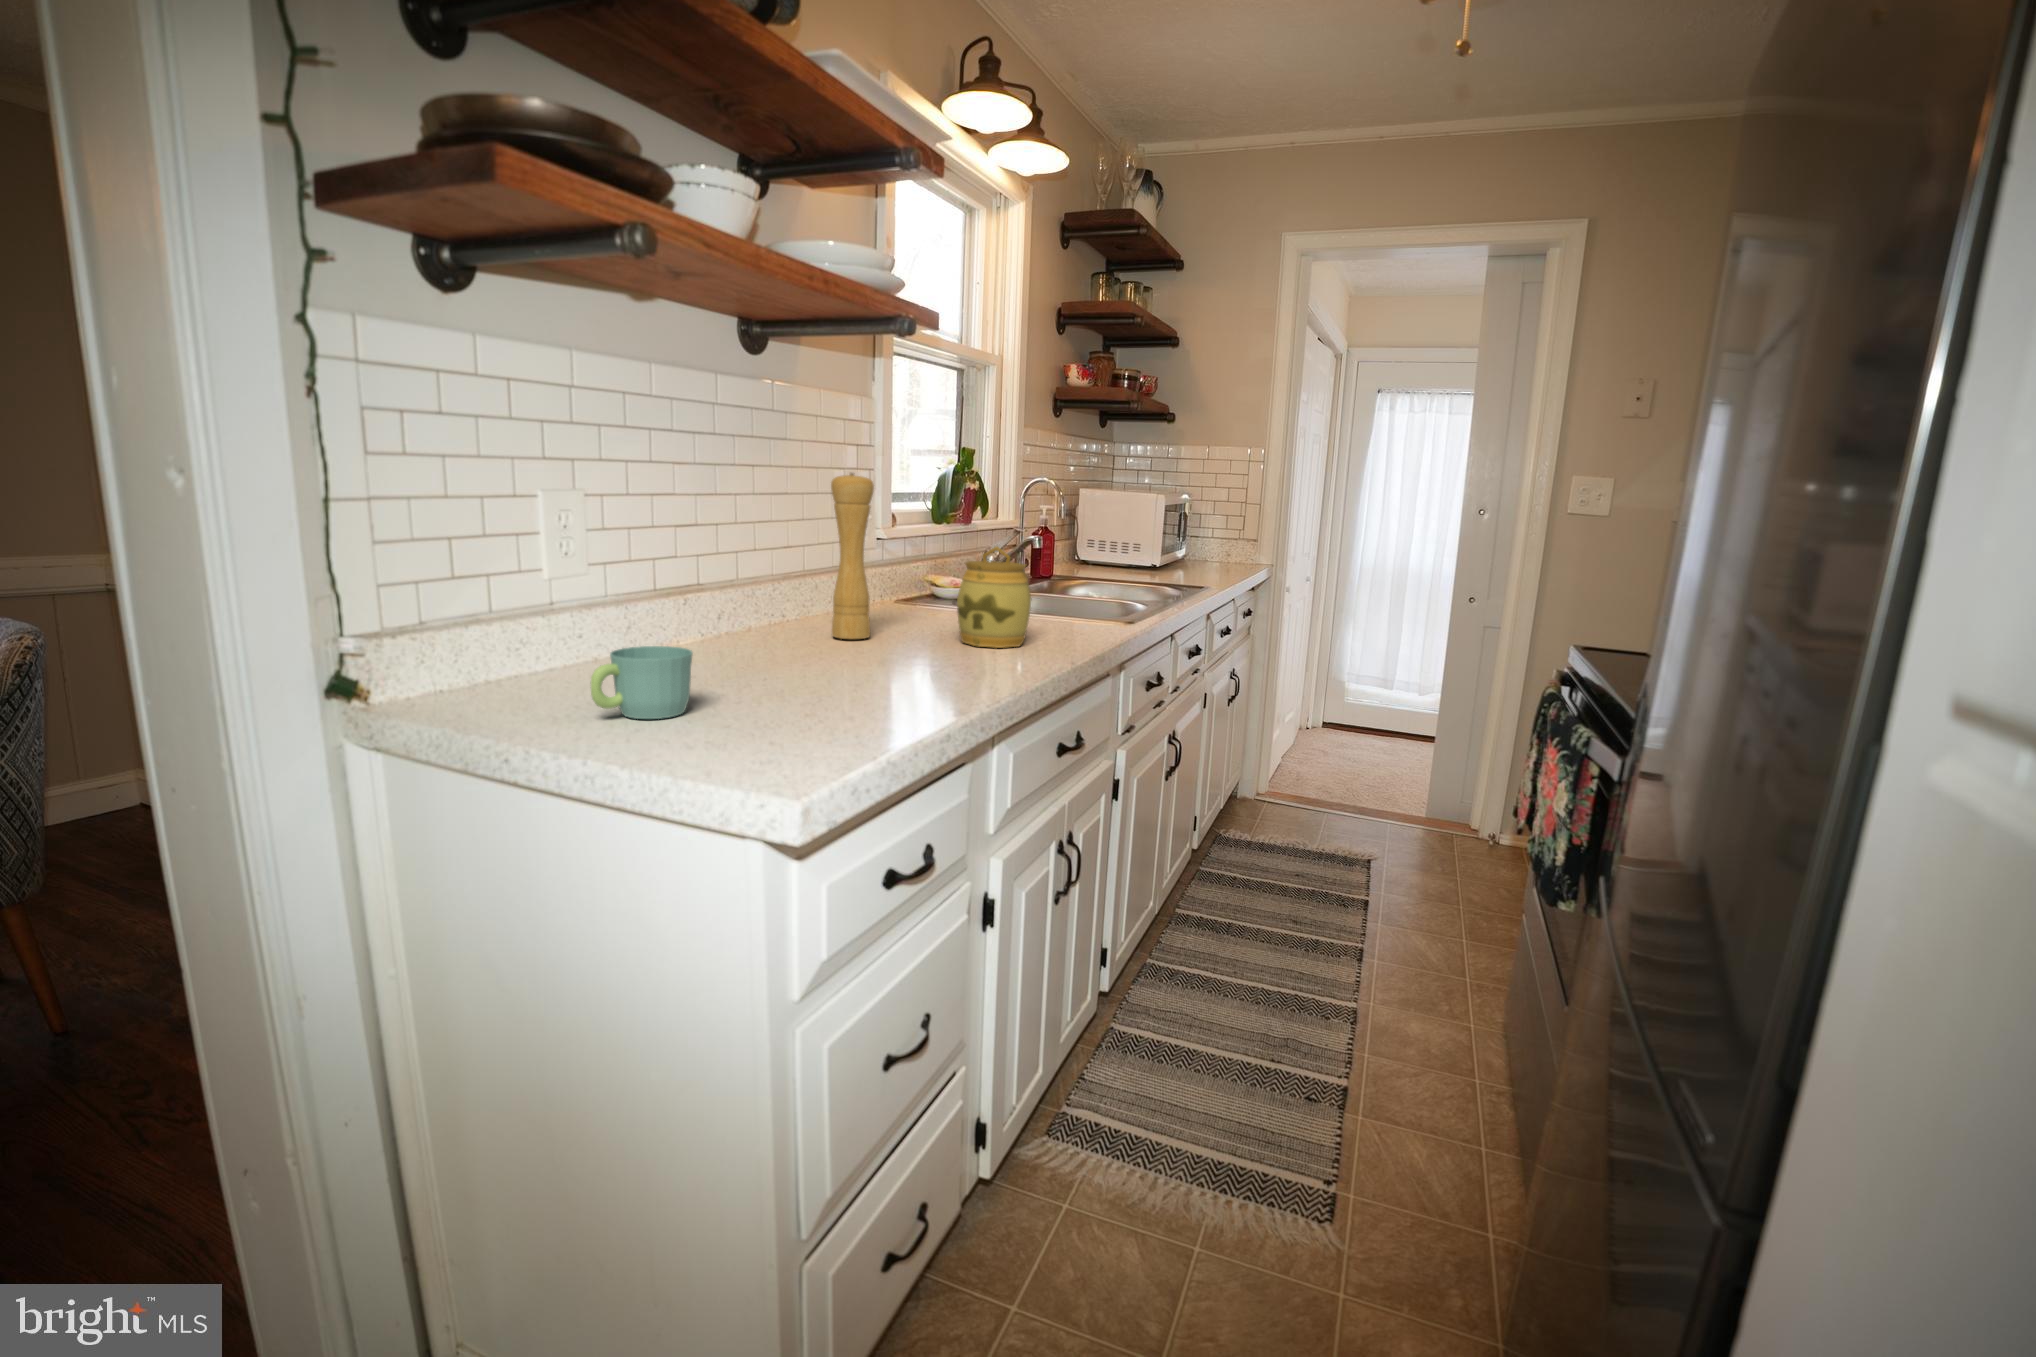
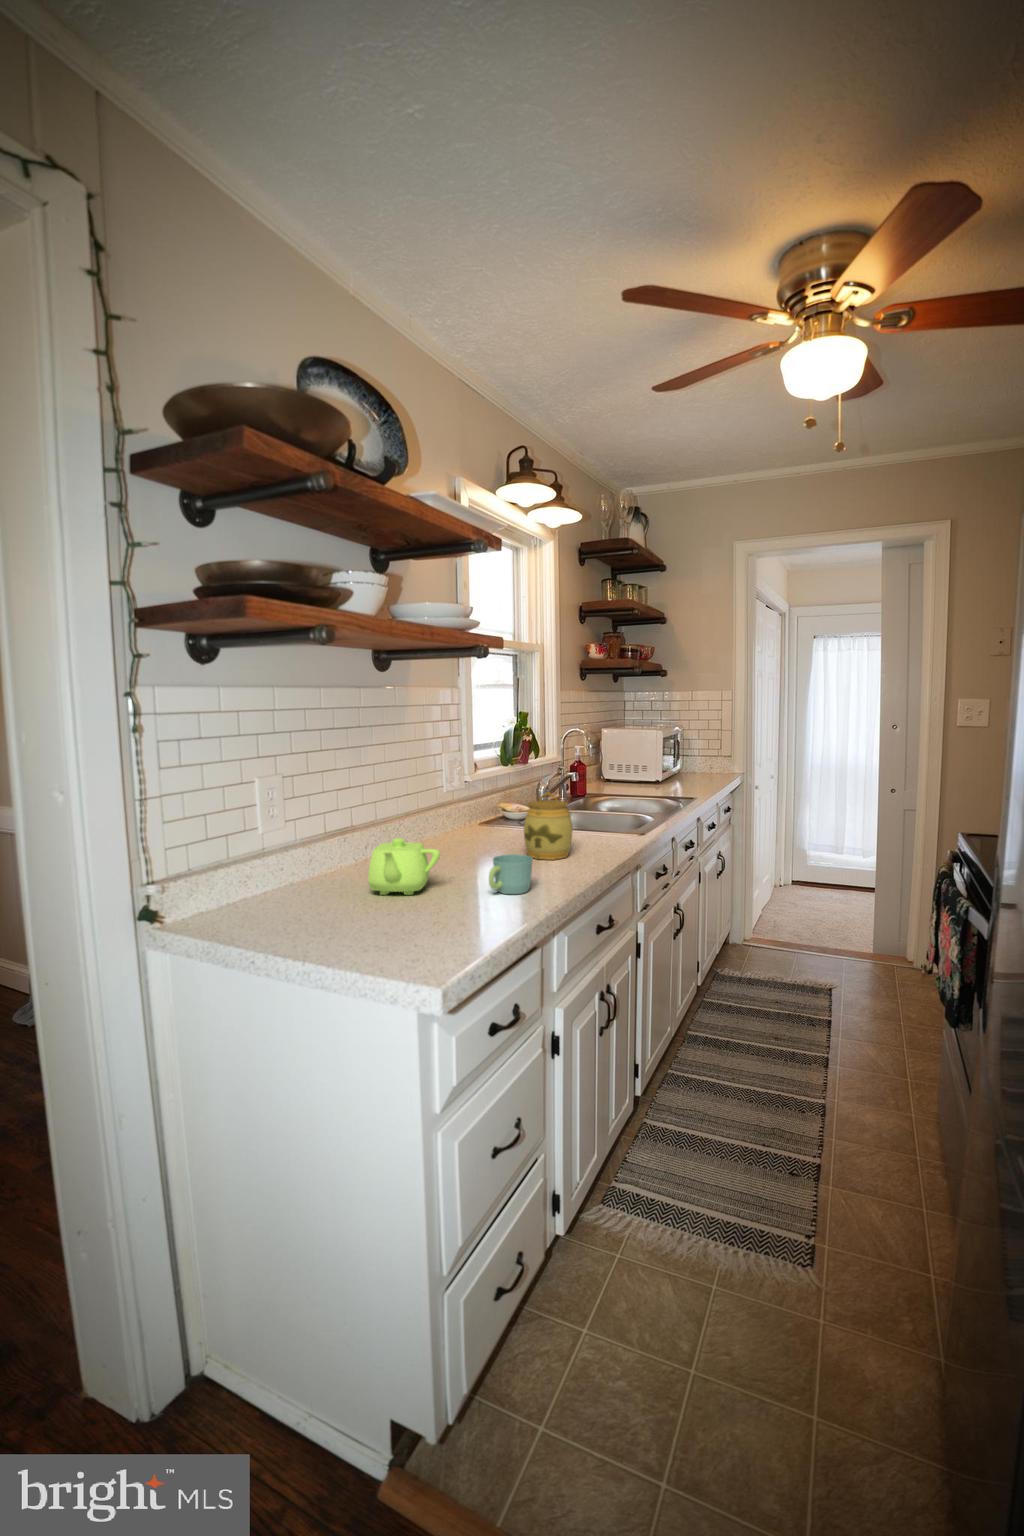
pepper mill: present [831,473,874,639] -> none [439,749,467,857]
teapot: none [704,592,821,680] -> present [368,838,440,895]
mug: present [591,646,693,719] -> present [489,854,533,894]

